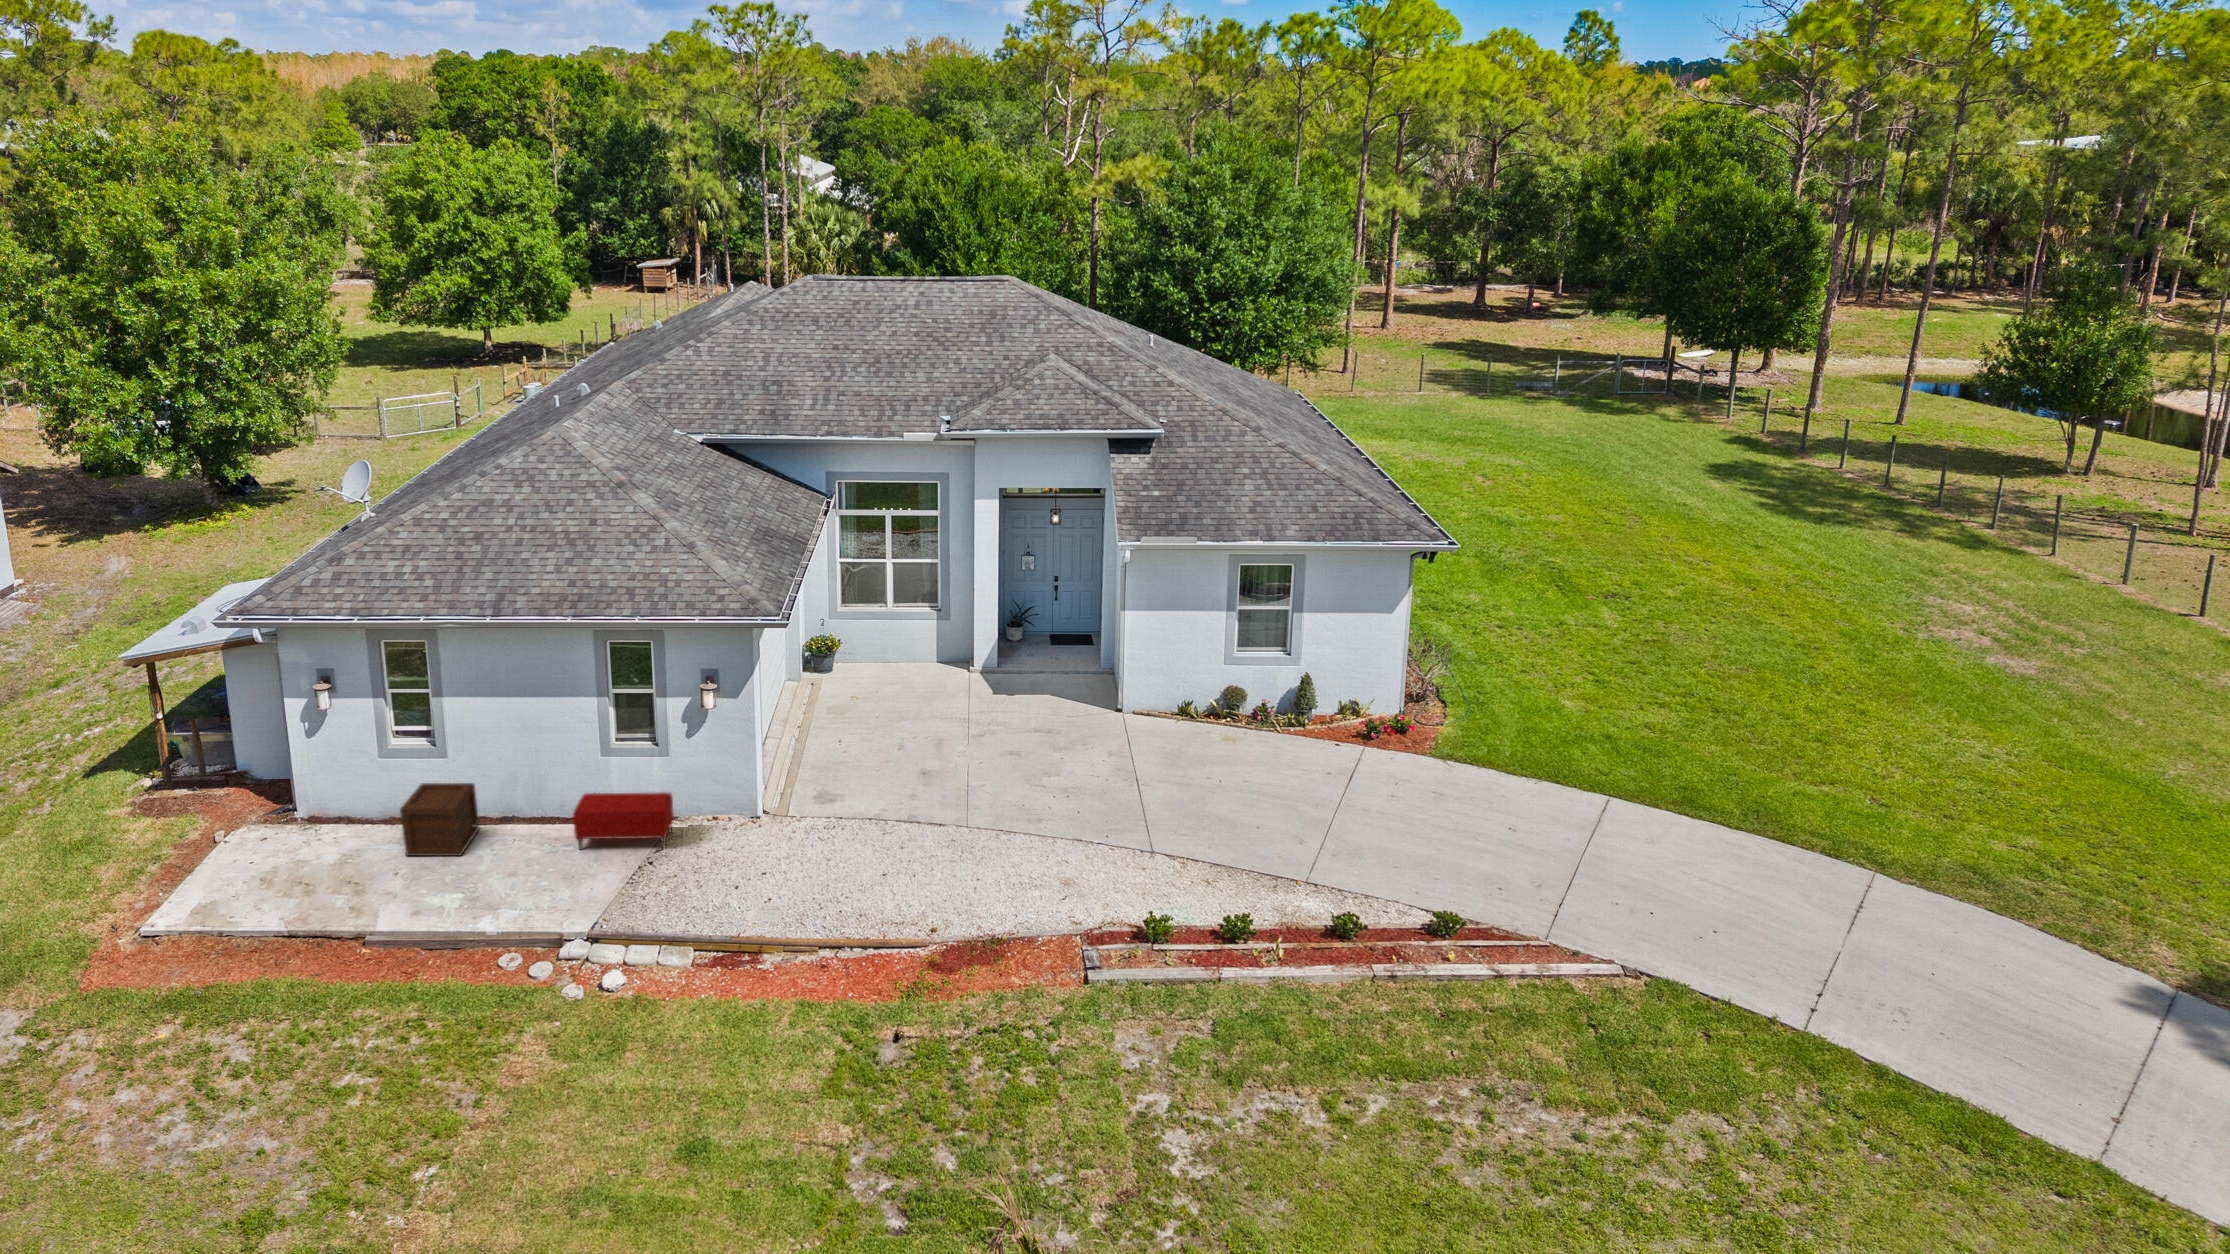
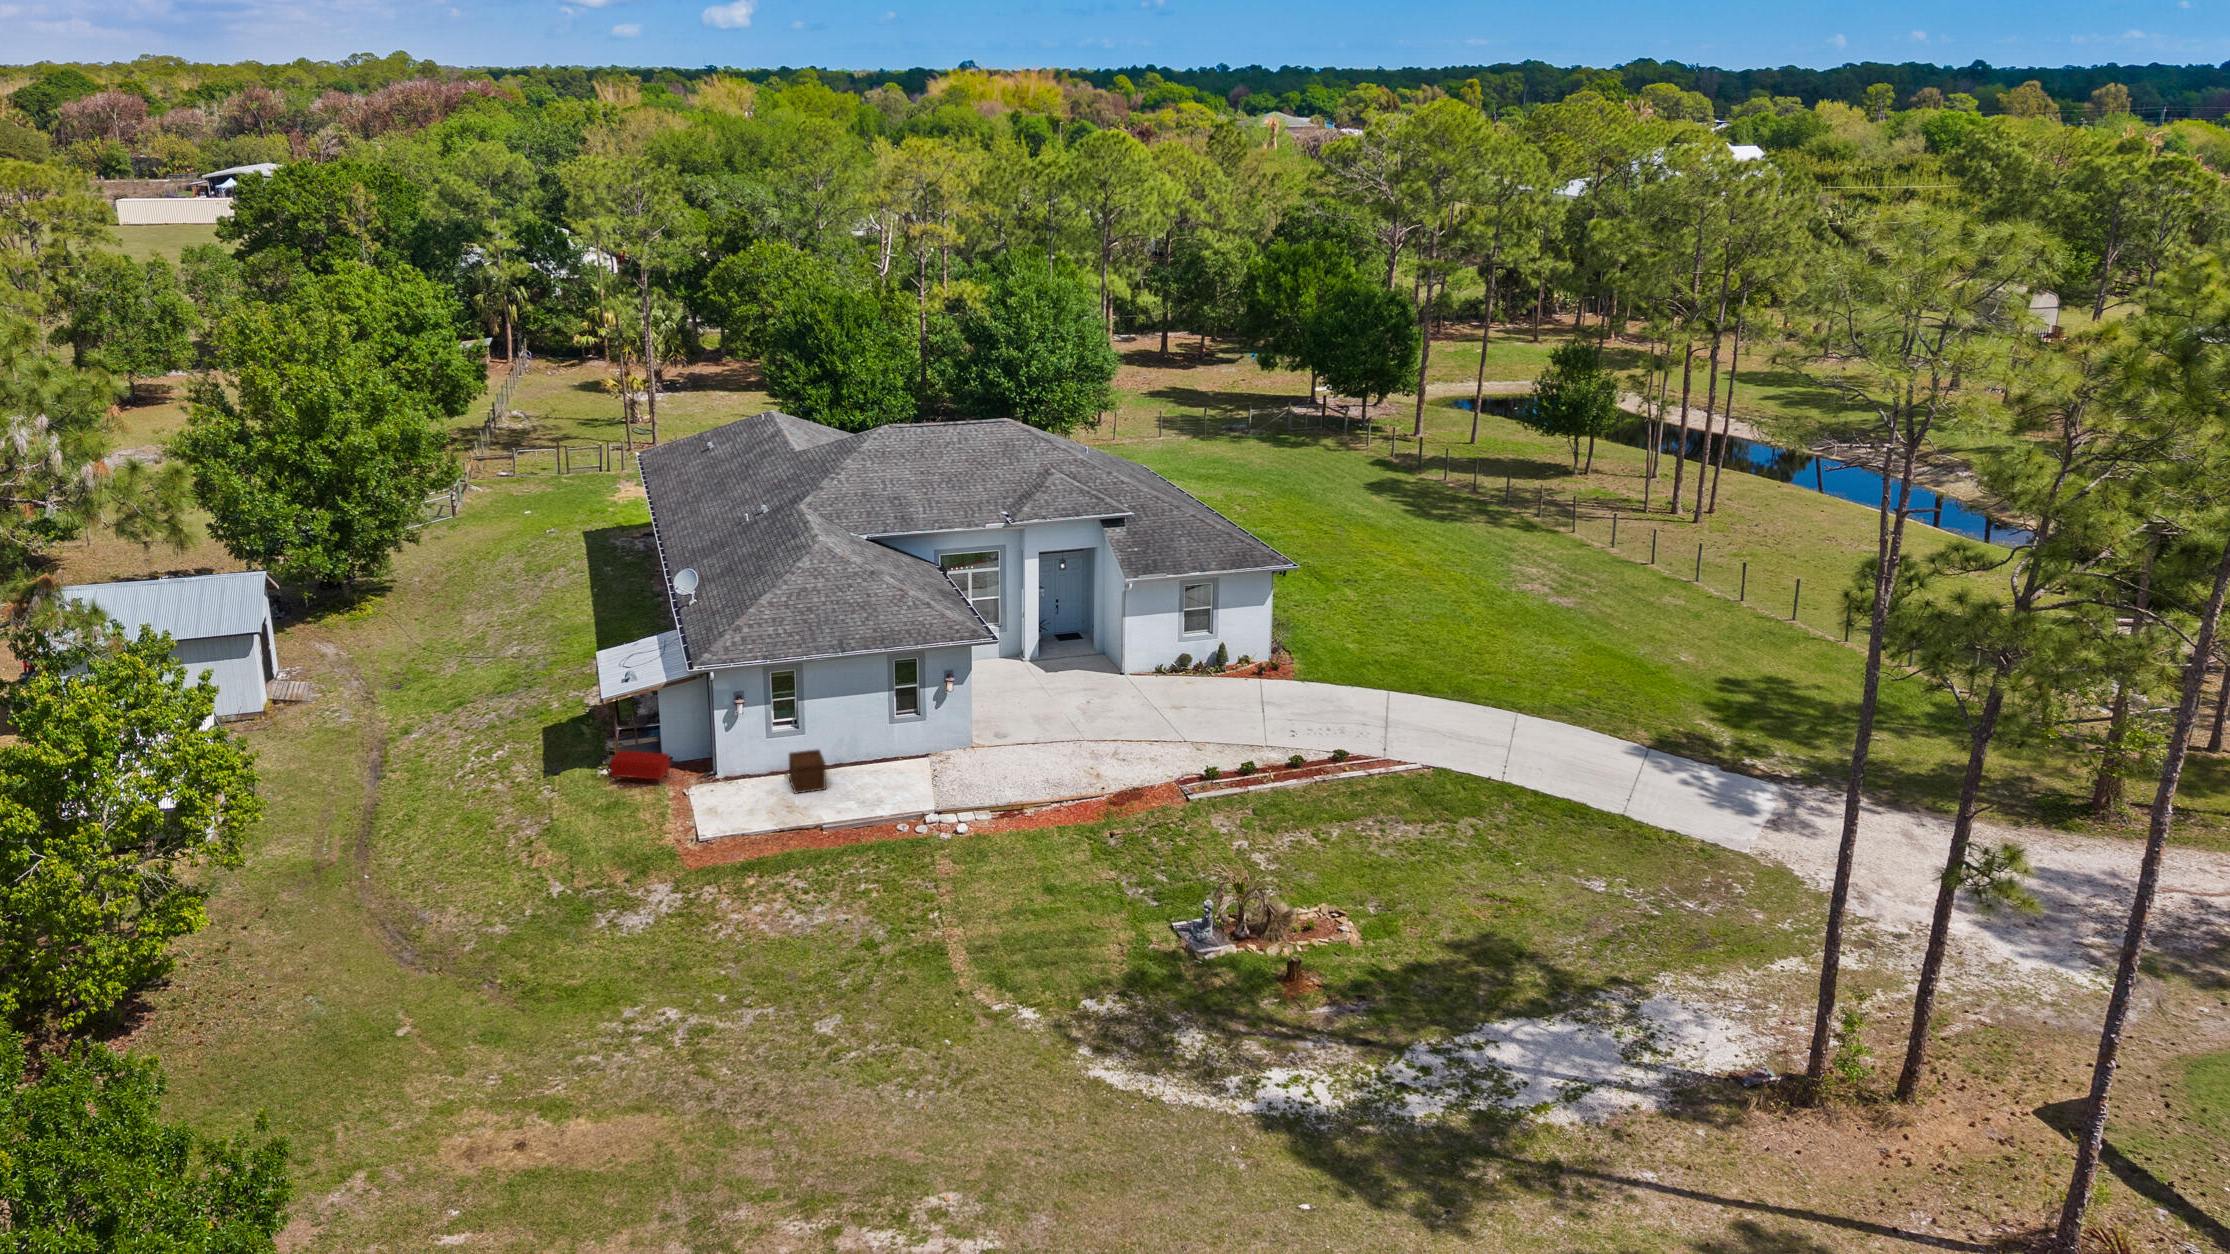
bench: present [573,792,674,850] -> present [610,751,670,785]

